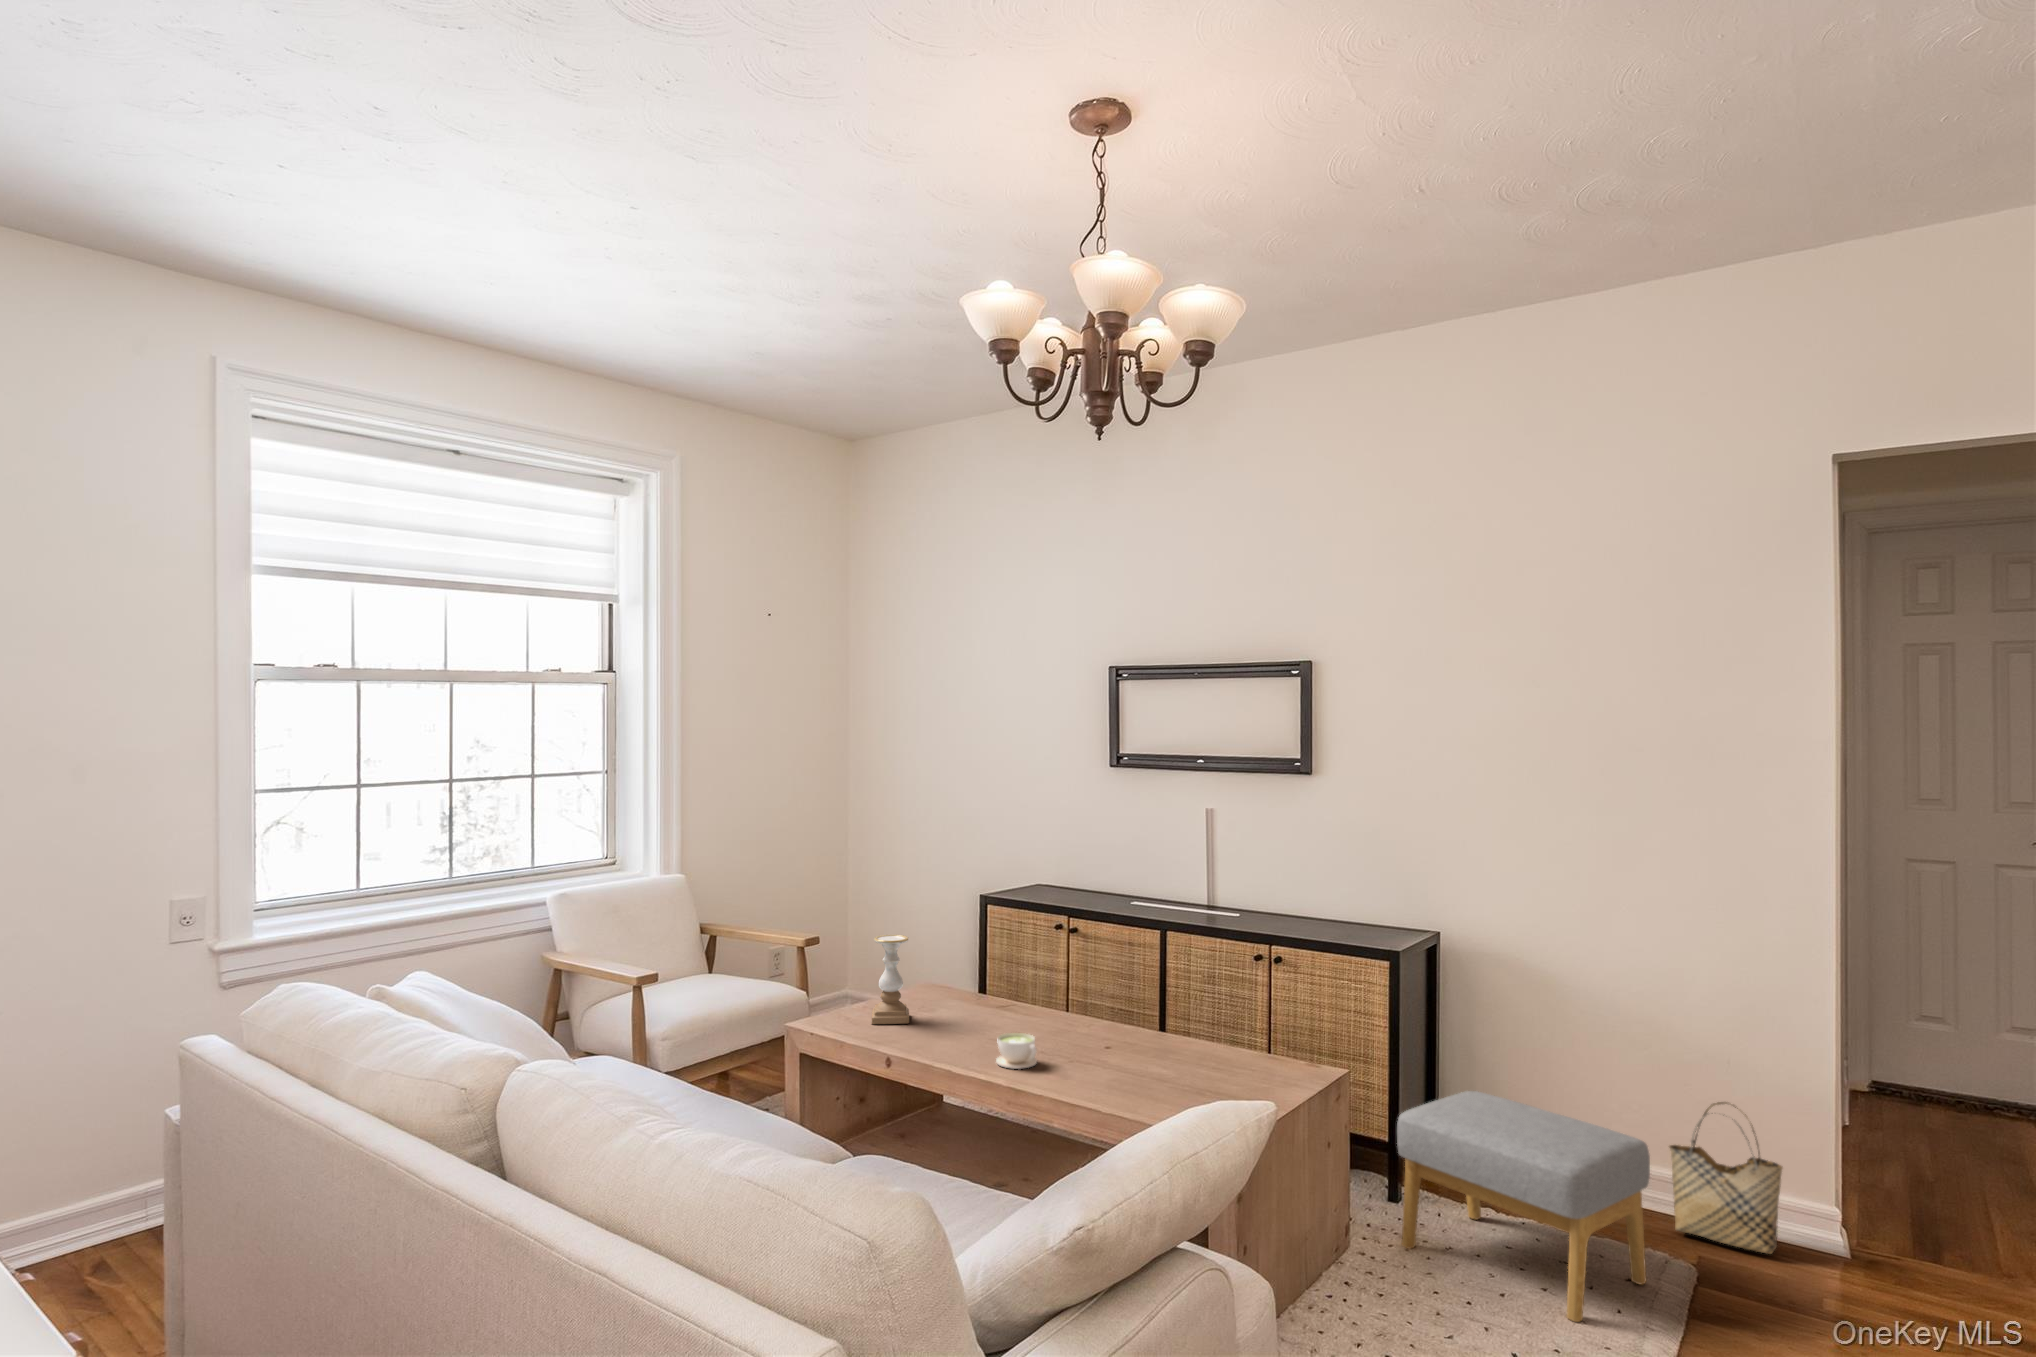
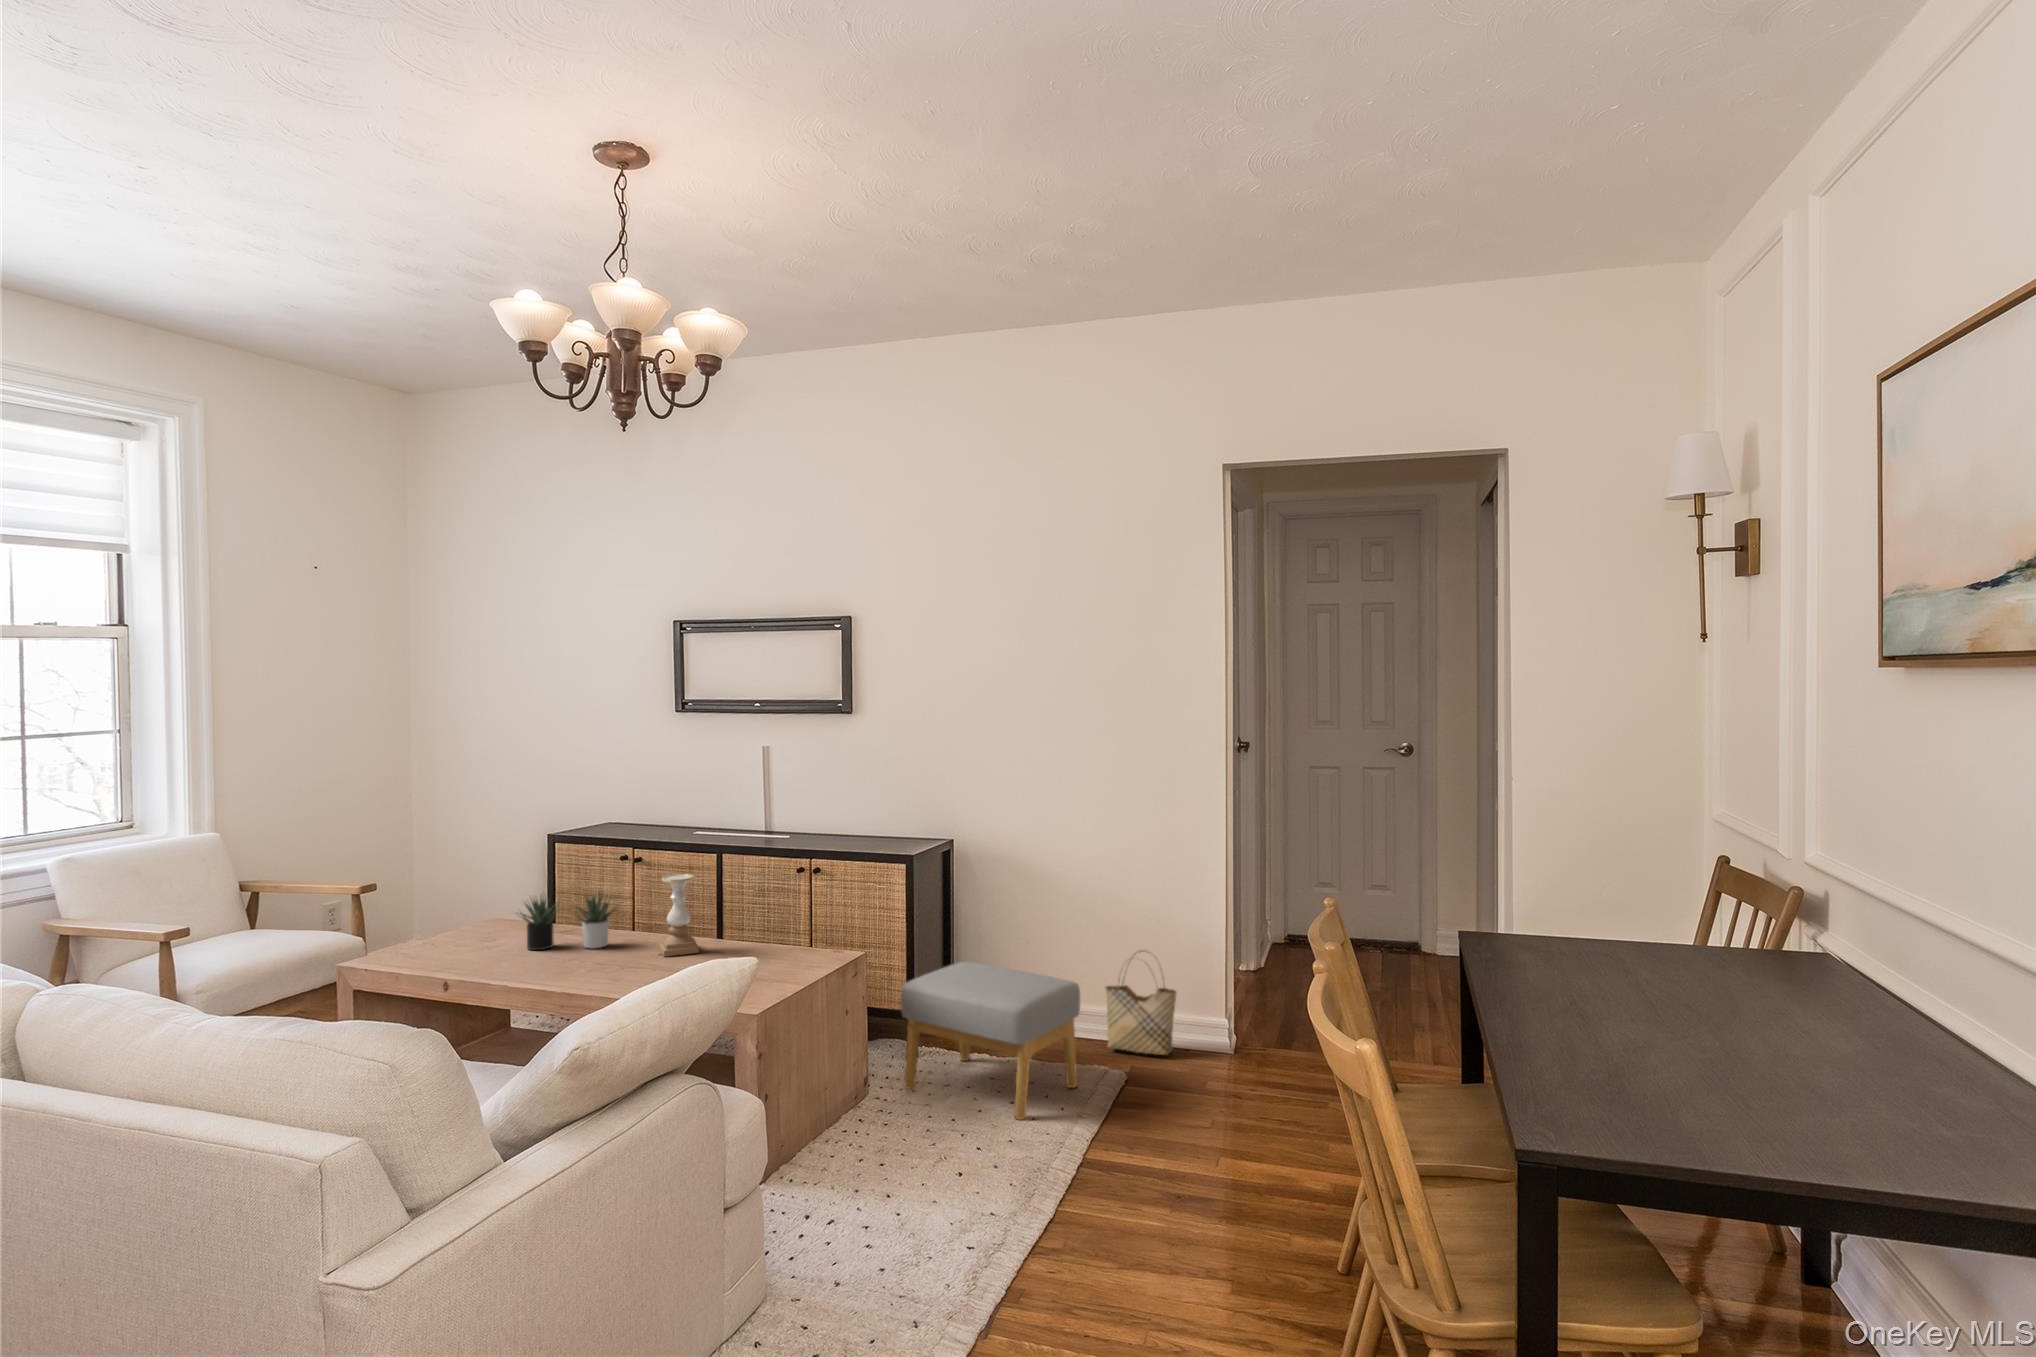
candle holder: present [872,935,909,1024] -> present [659,874,699,957]
succulent plant: none [952,959,1066,1029] -> present [516,891,616,950]
coffee cup: present [996,1033,1037,1069] -> none [551,951,591,982]

